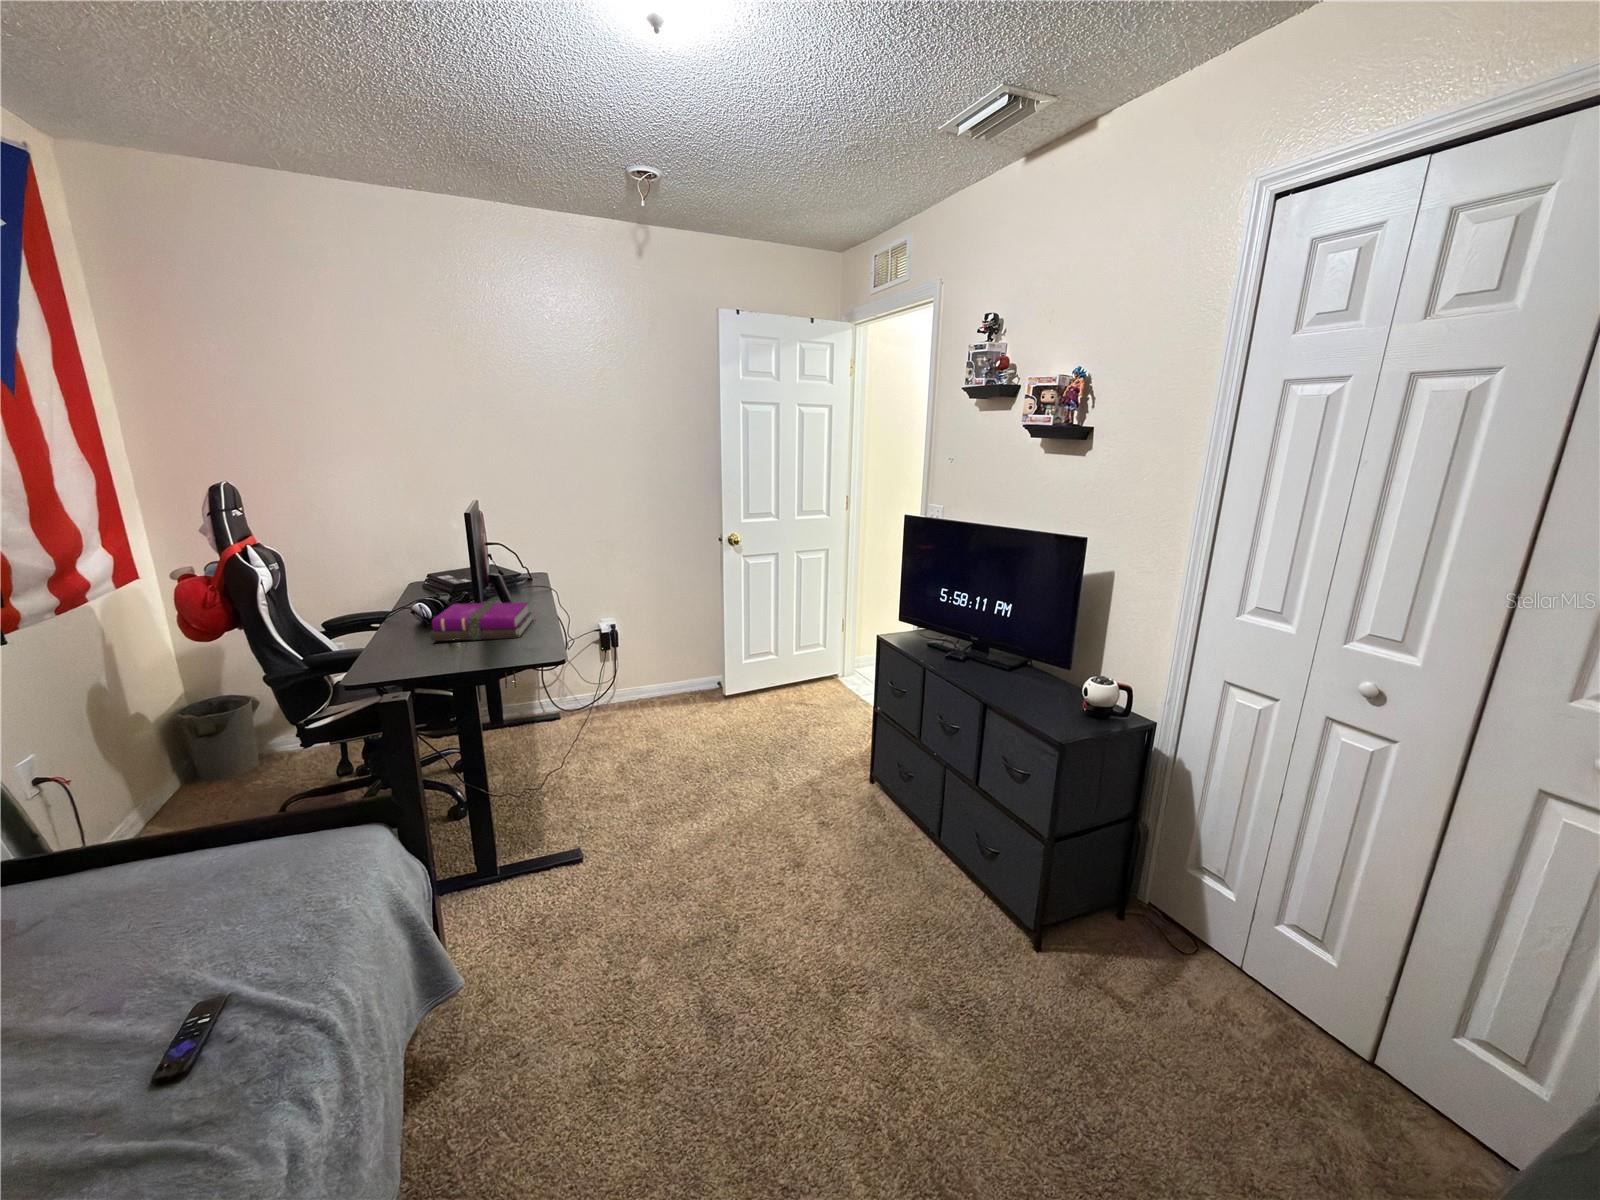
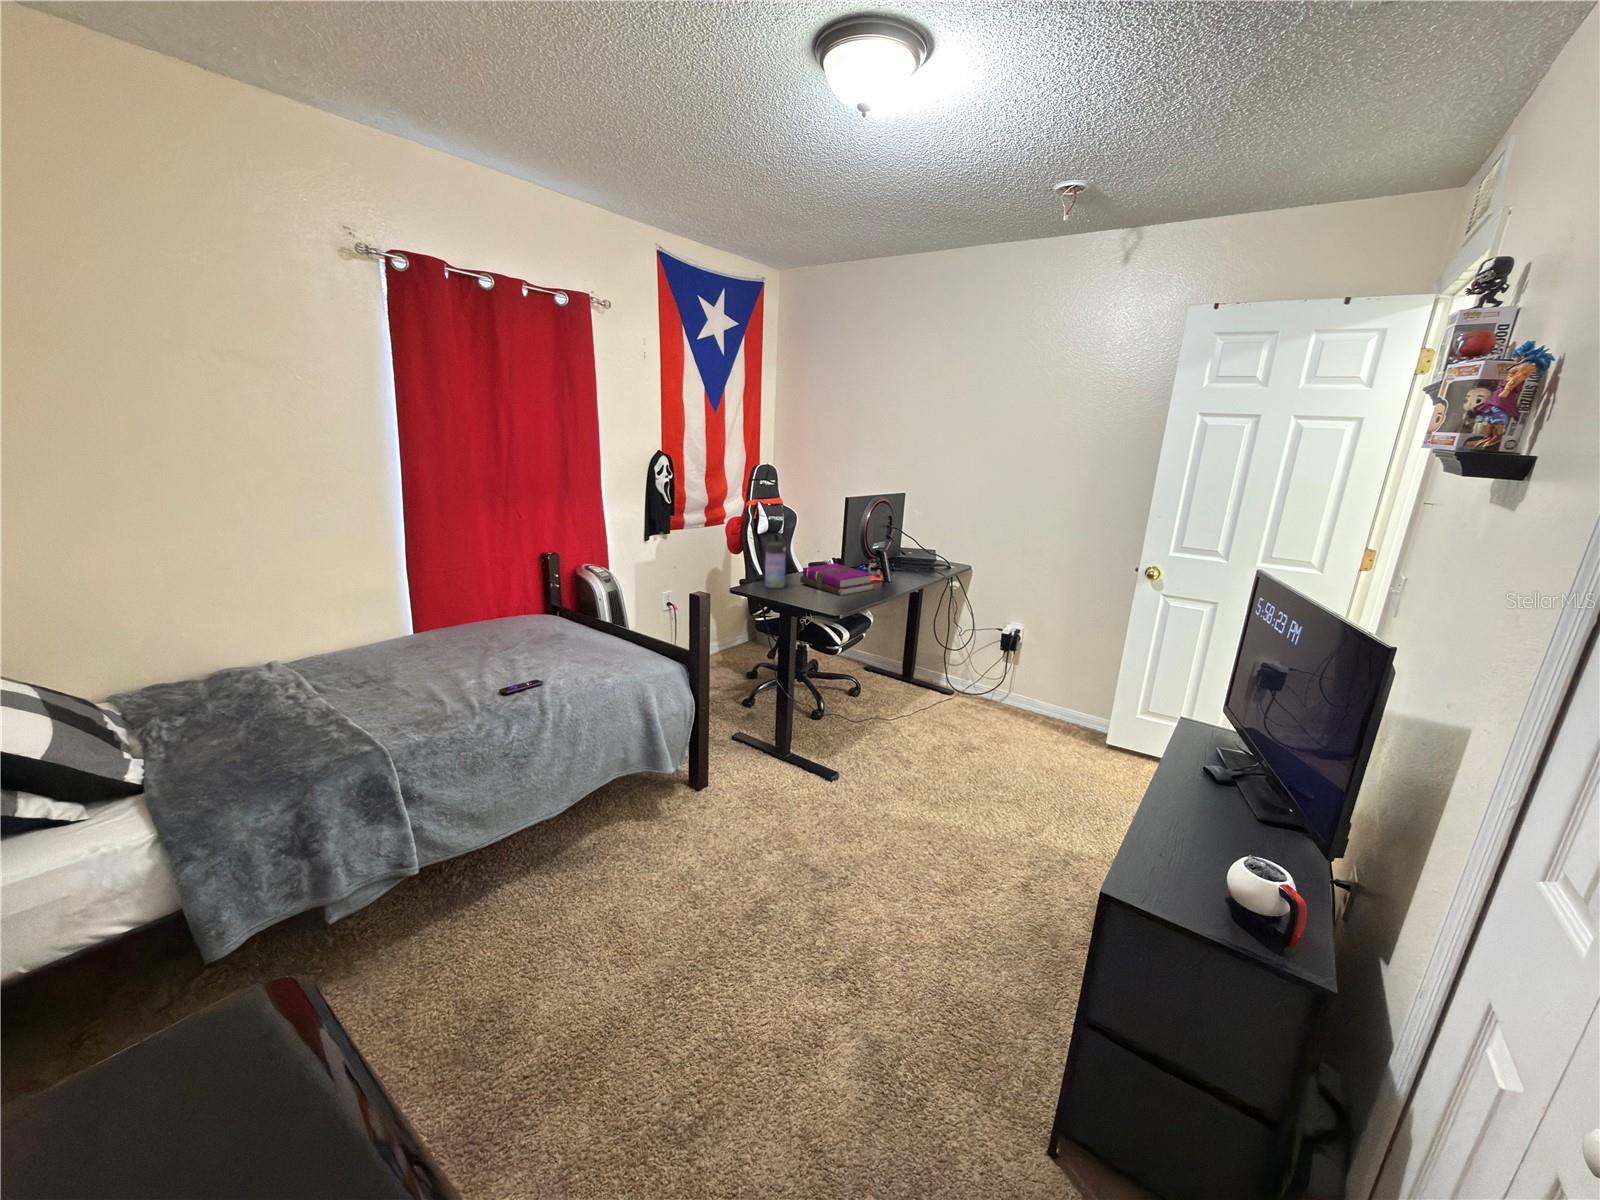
water bottle: none [373,580,418,662] -> present [765,535,786,588]

